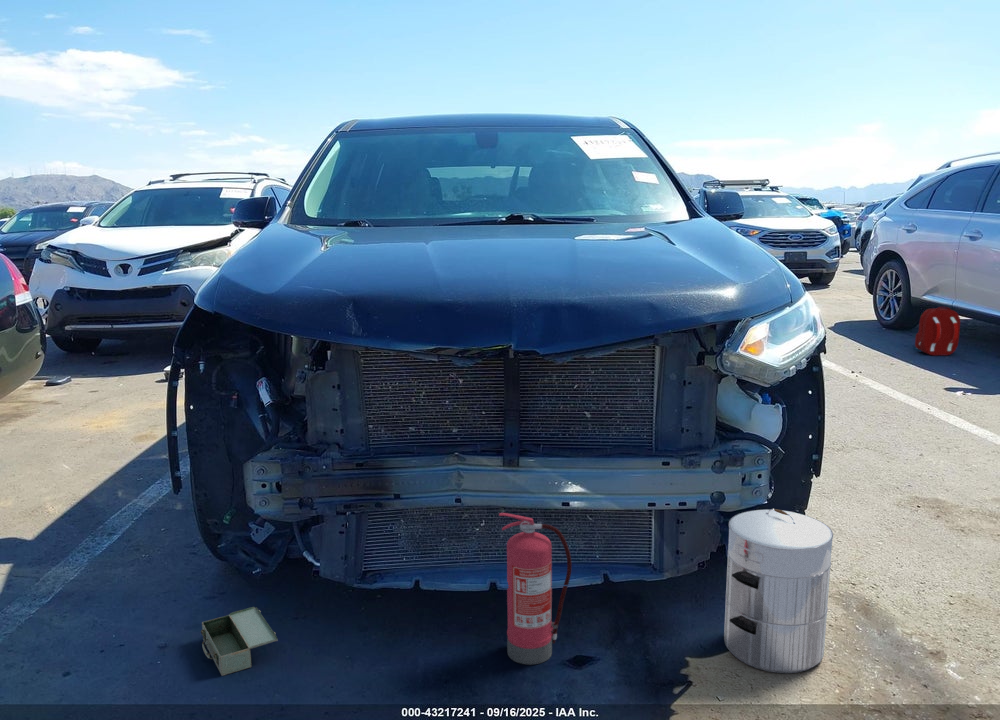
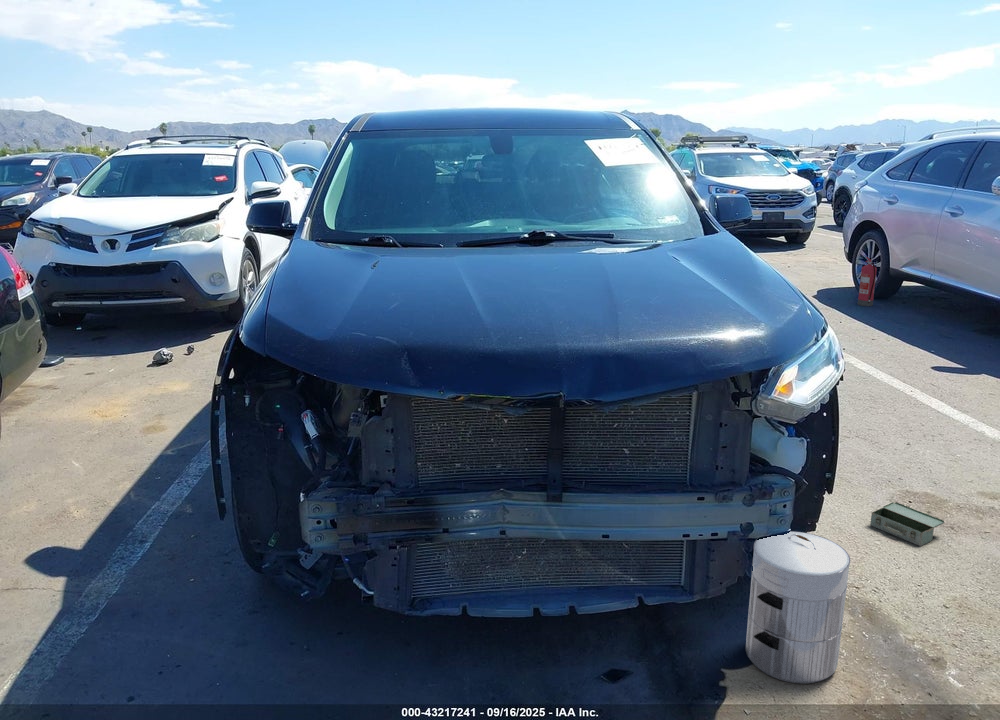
backpack: present [915,307,960,356] -> none [896,283,940,330]
fire extinguisher: present [499,513,572,665] -> present [858,257,877,306]
toolbox: present [201,607,278,676] -> present [870,502,945,546]

